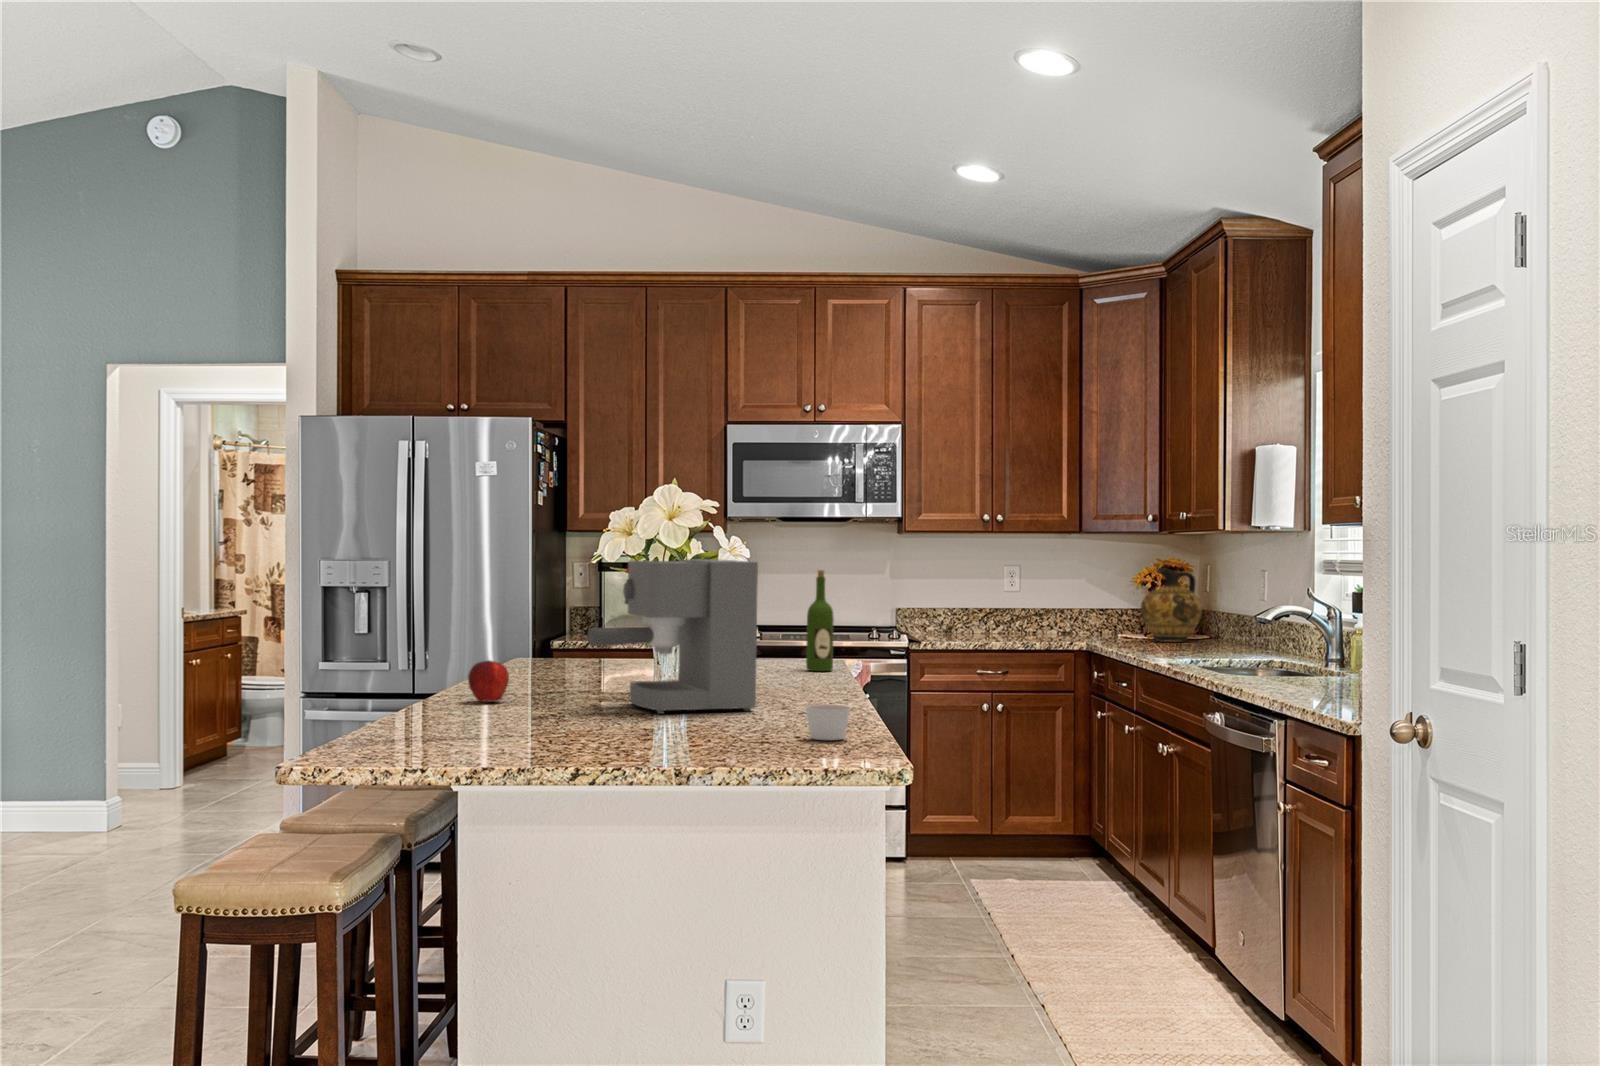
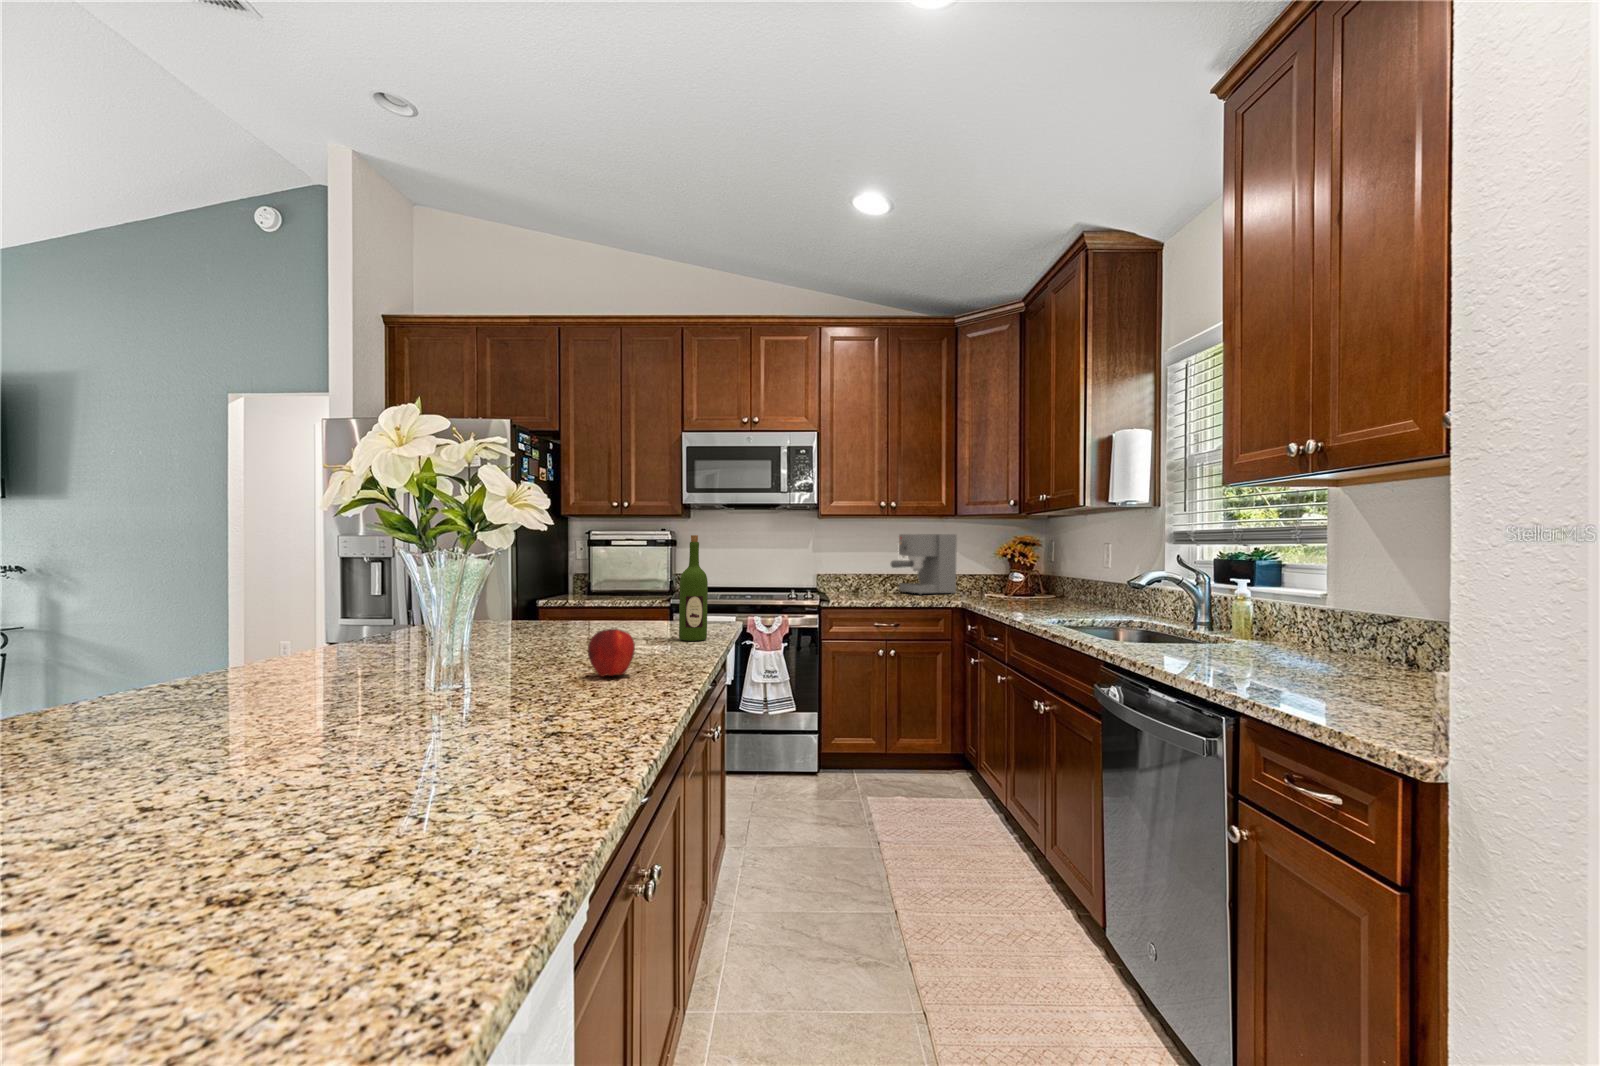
coffee maker: present [587,559,758,714] -> present [891,534,957,595]
ceramic jug: present [1141,568,1202,642] -> none [1005,542,1054,601]
apple: present [468,661,509,702] -> present [588,629,635,676]
candle: present [805,704,850,740] -> none [284,814,422,941]

